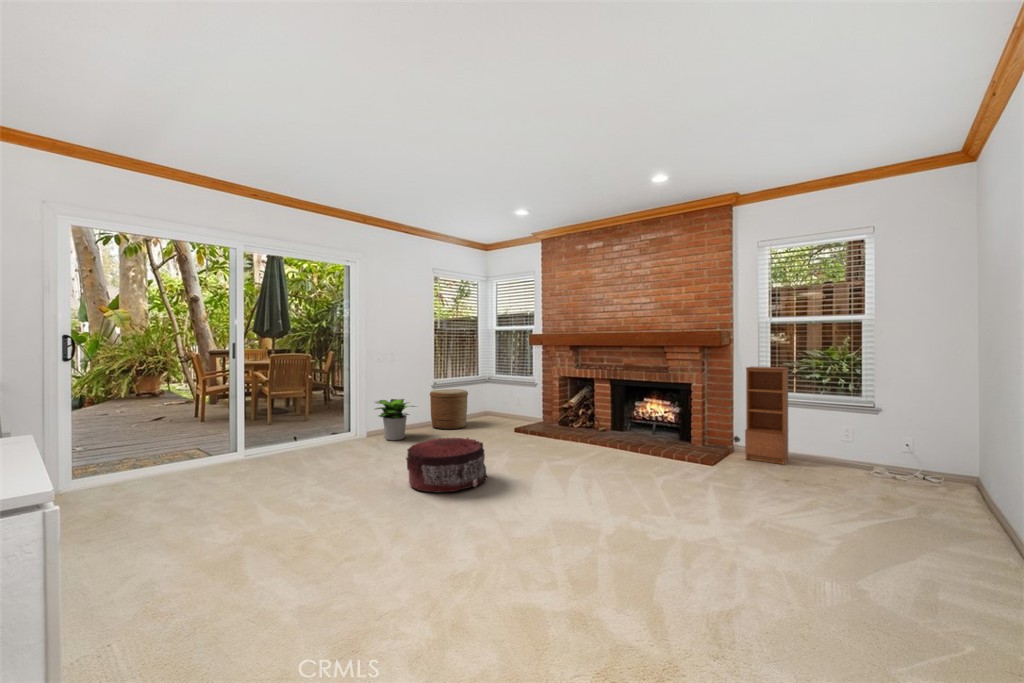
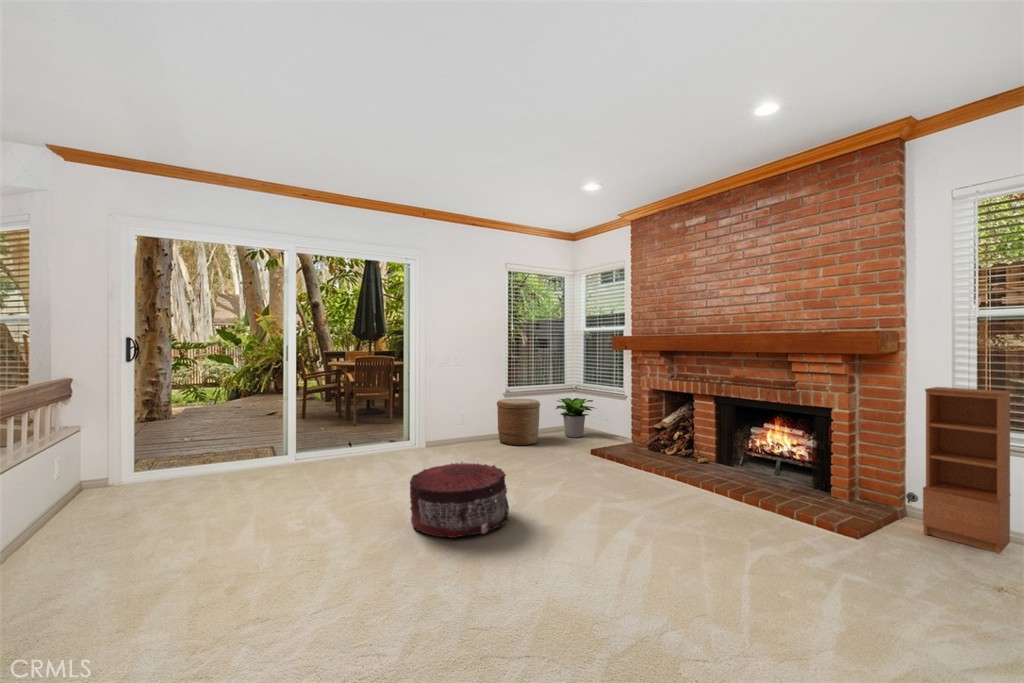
potted plant: present [376,399,414,440] -> present [556,398,594,438]

